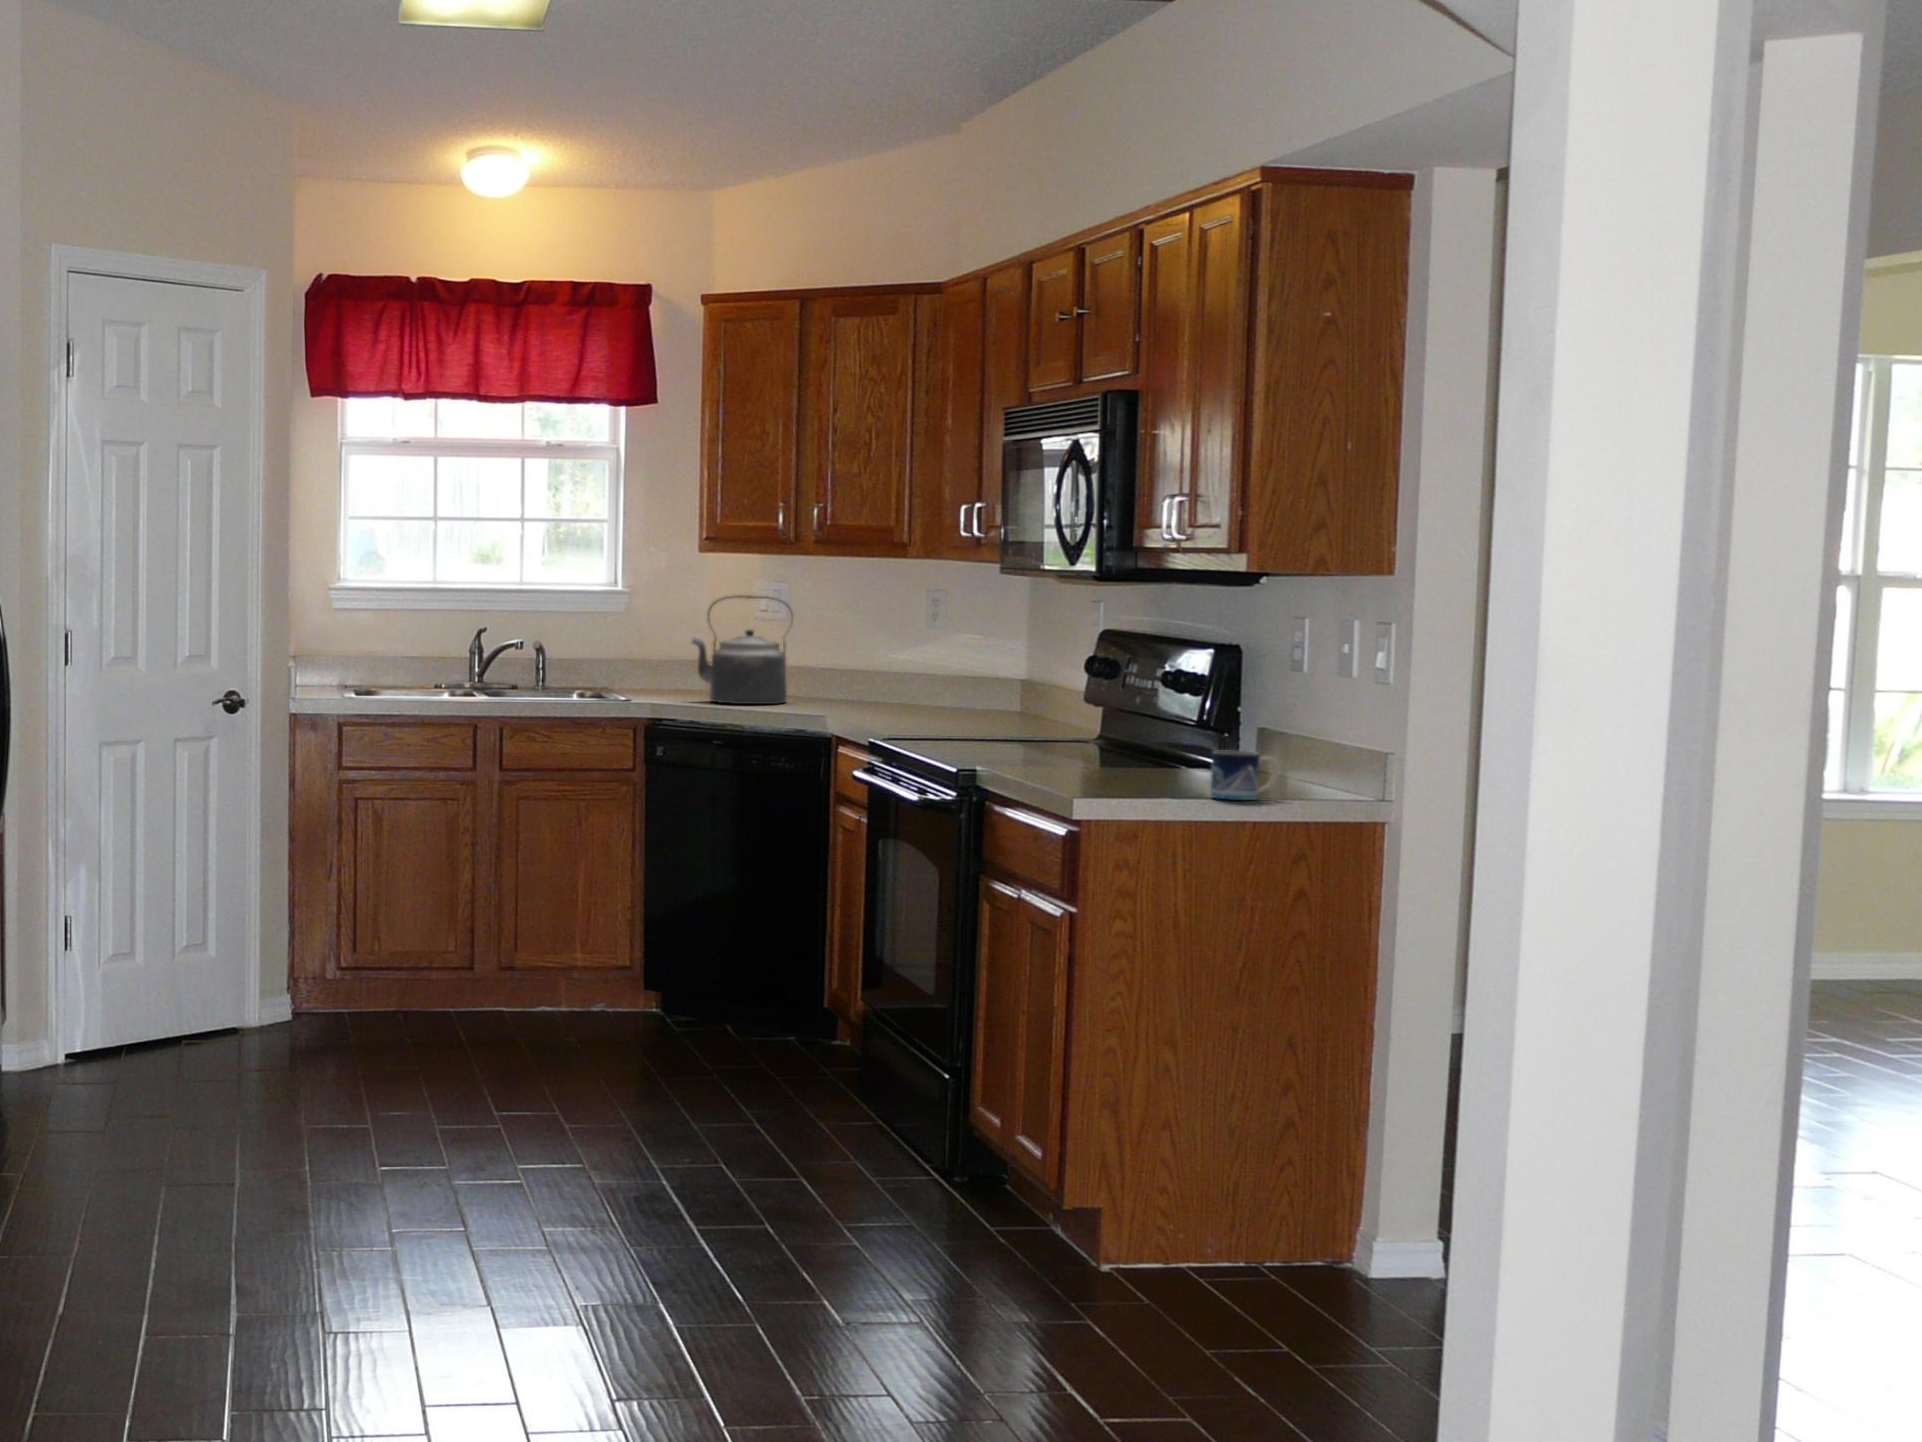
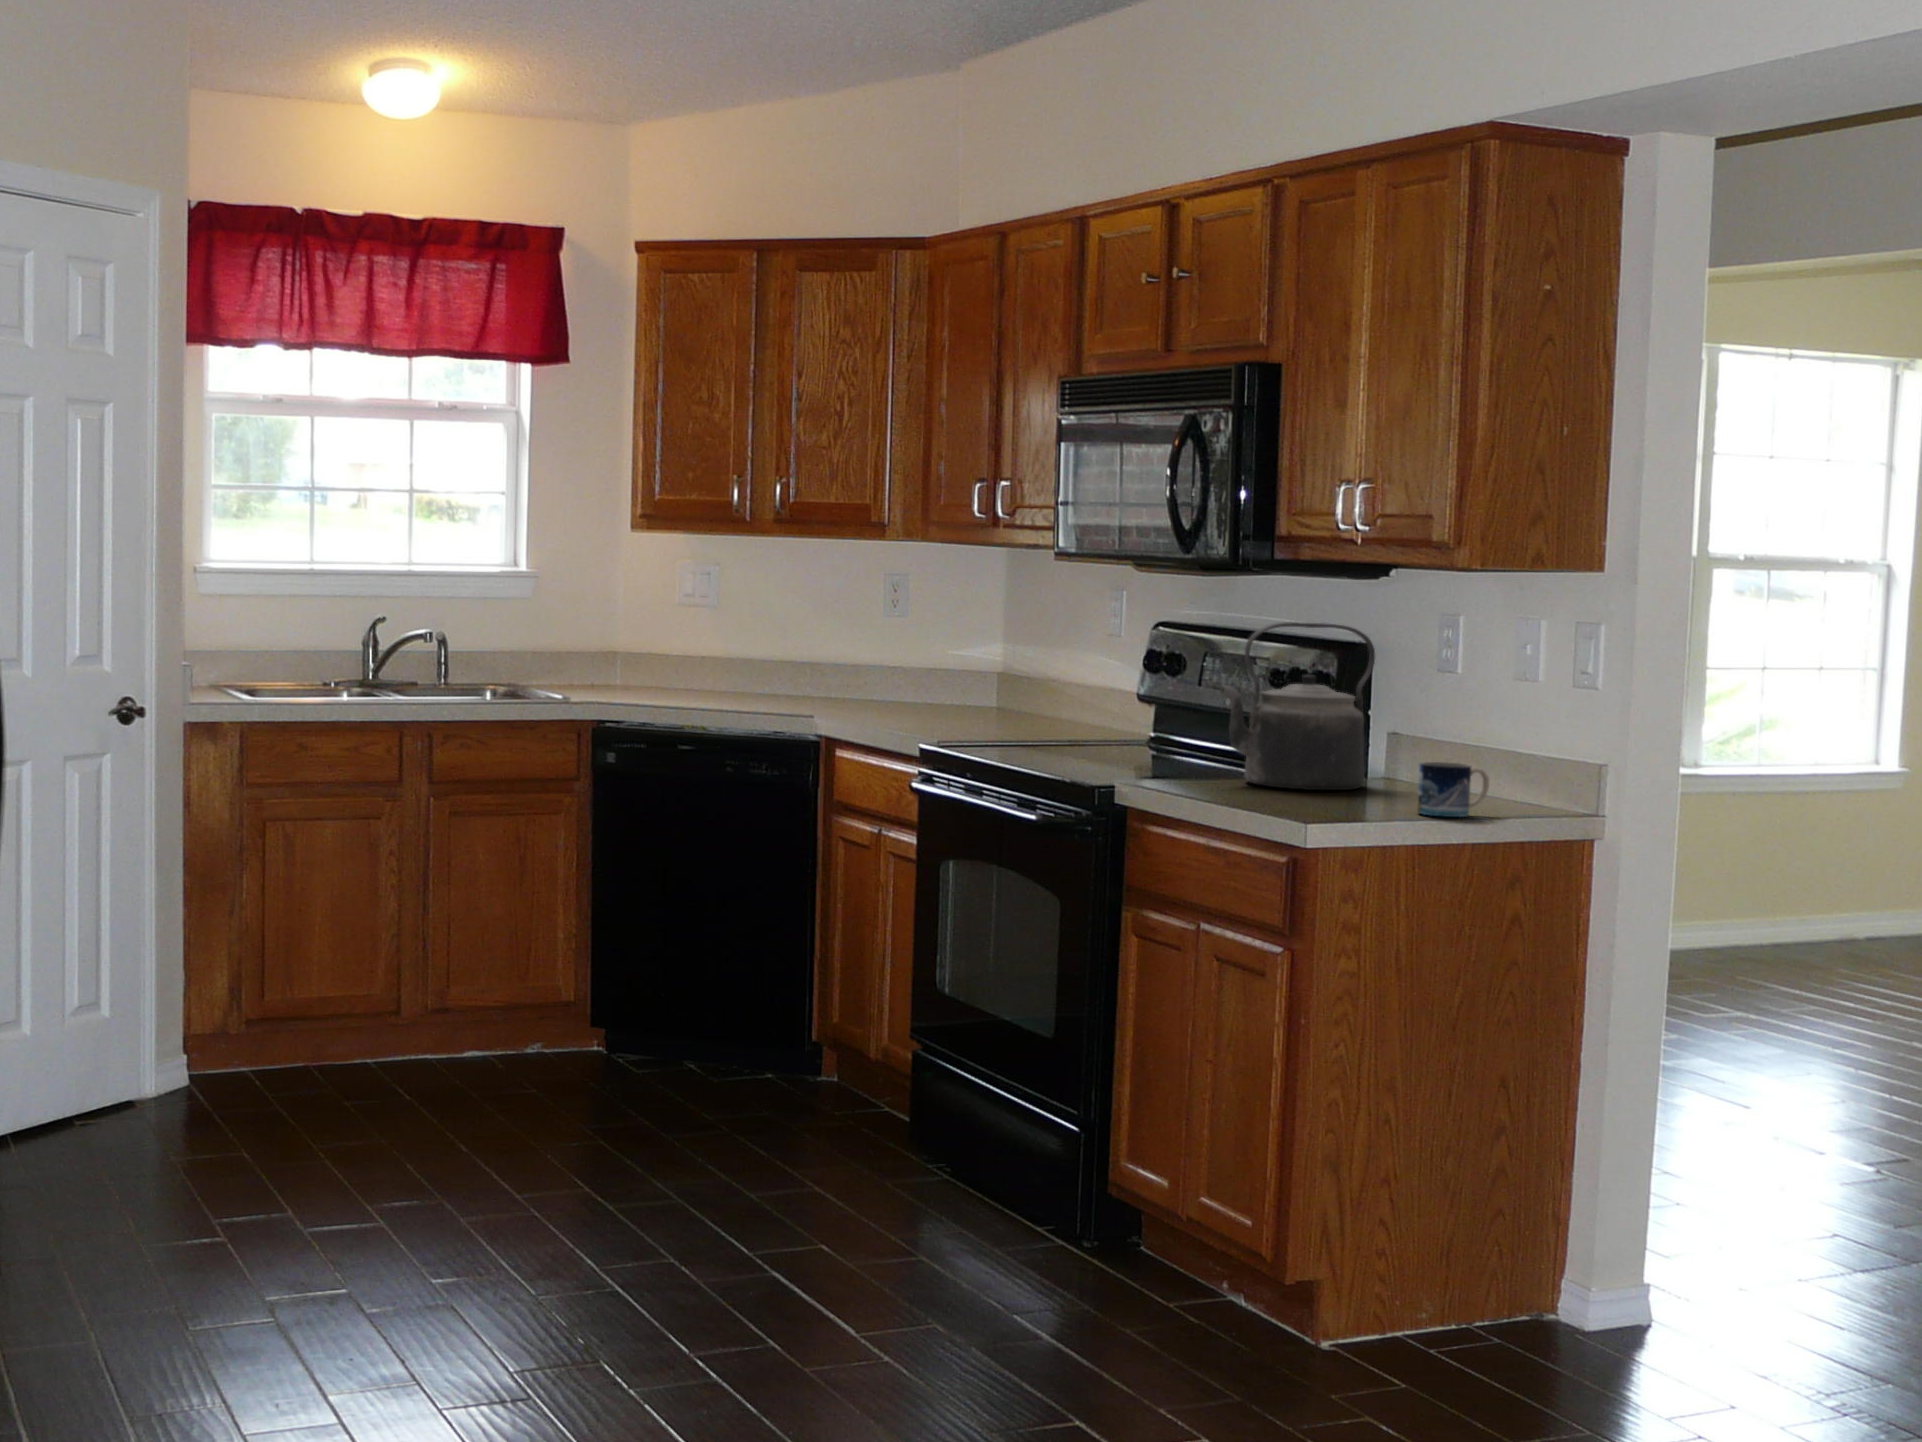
kettle: present [692,595,792,704] -> present [1220,622,1375,790]

